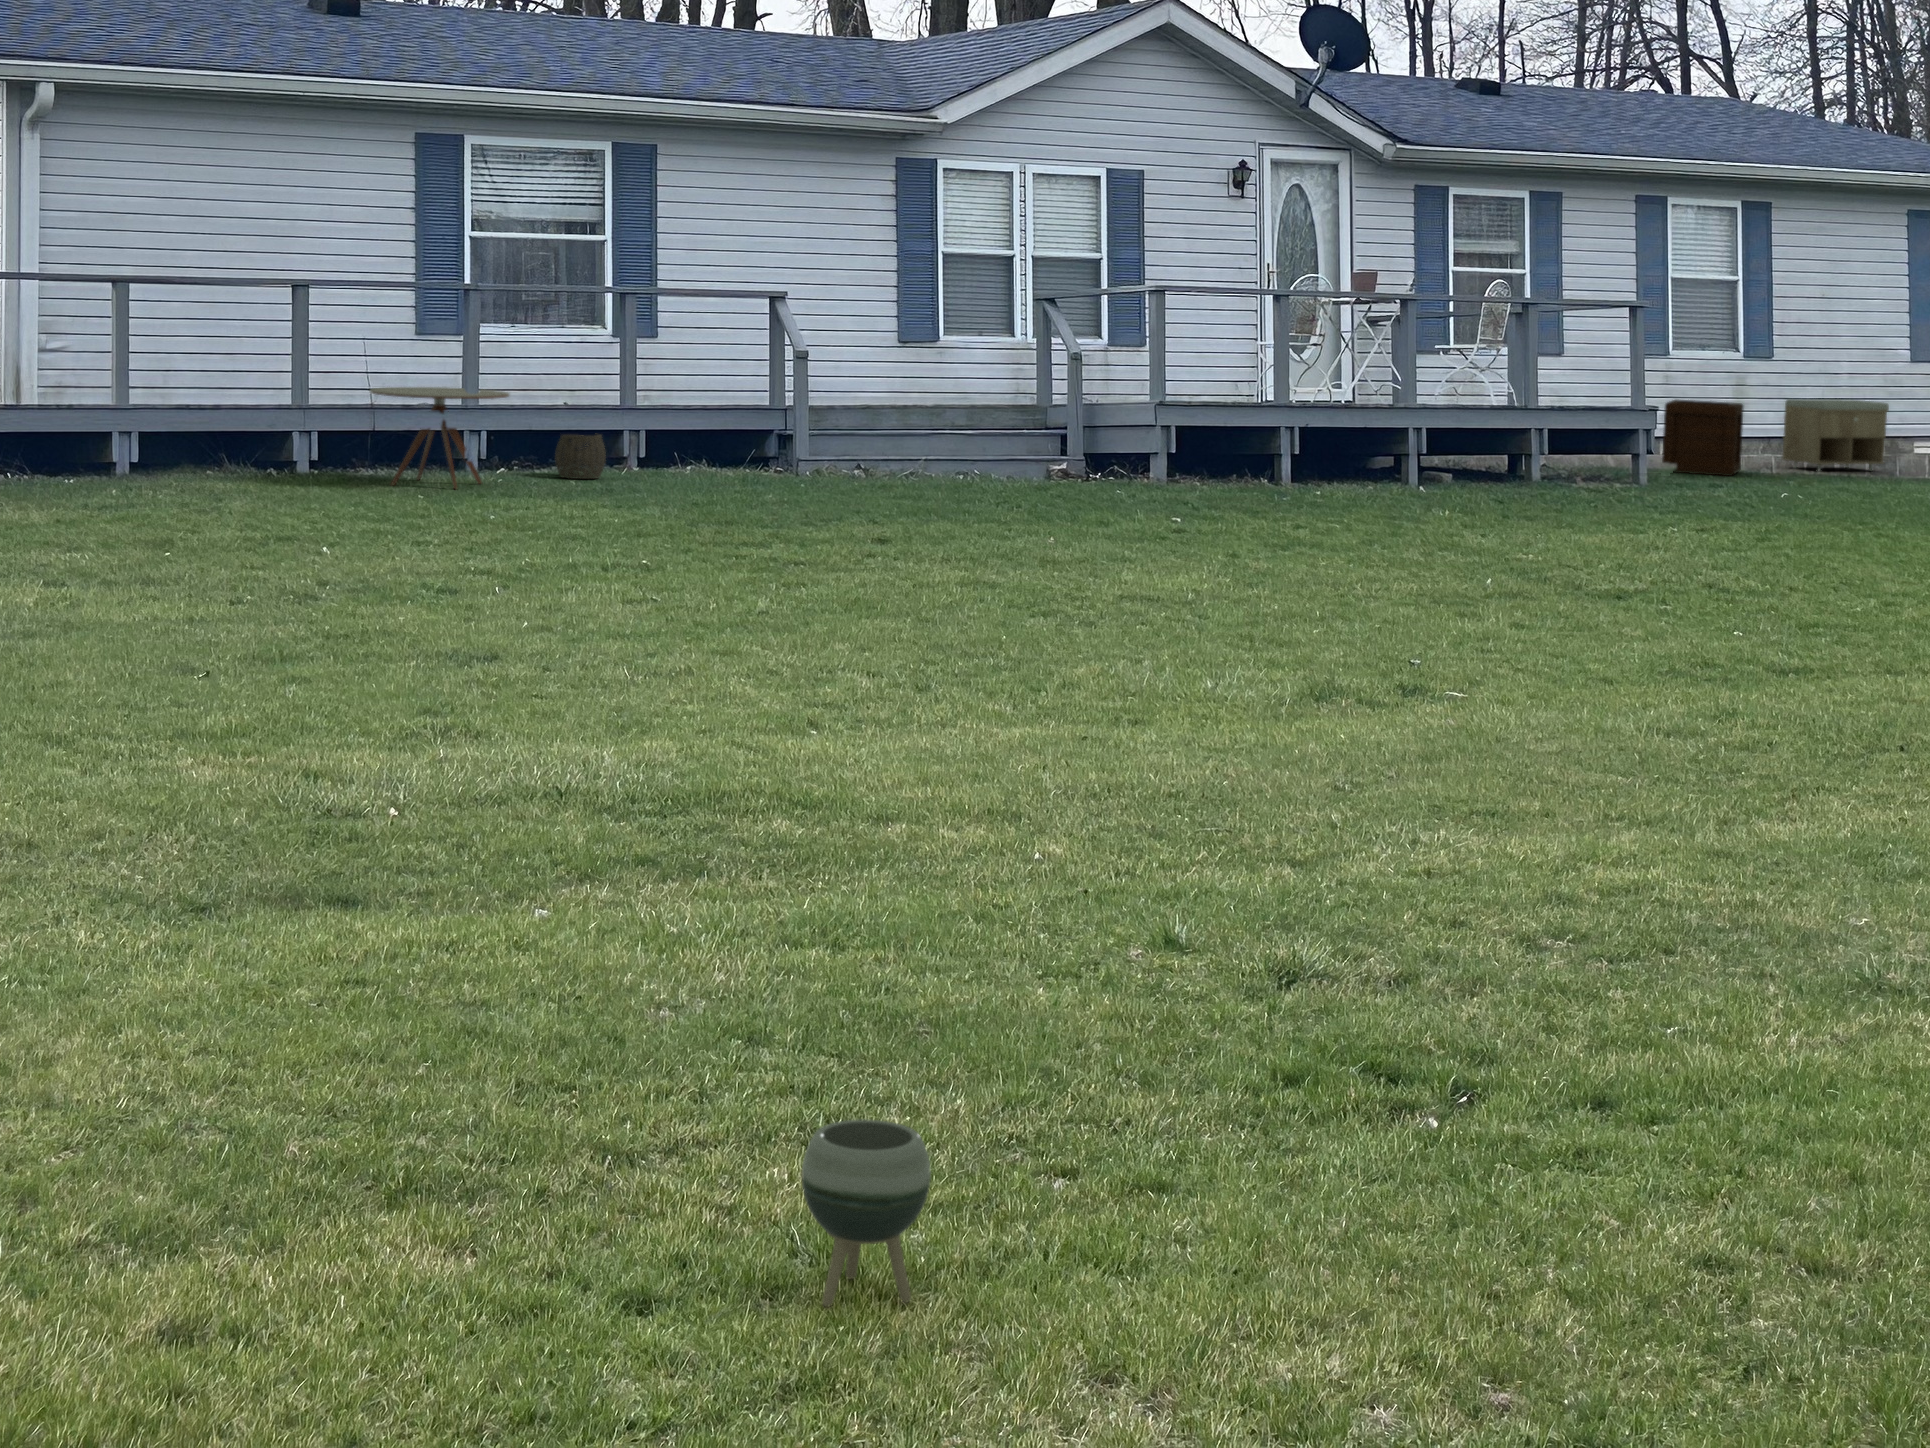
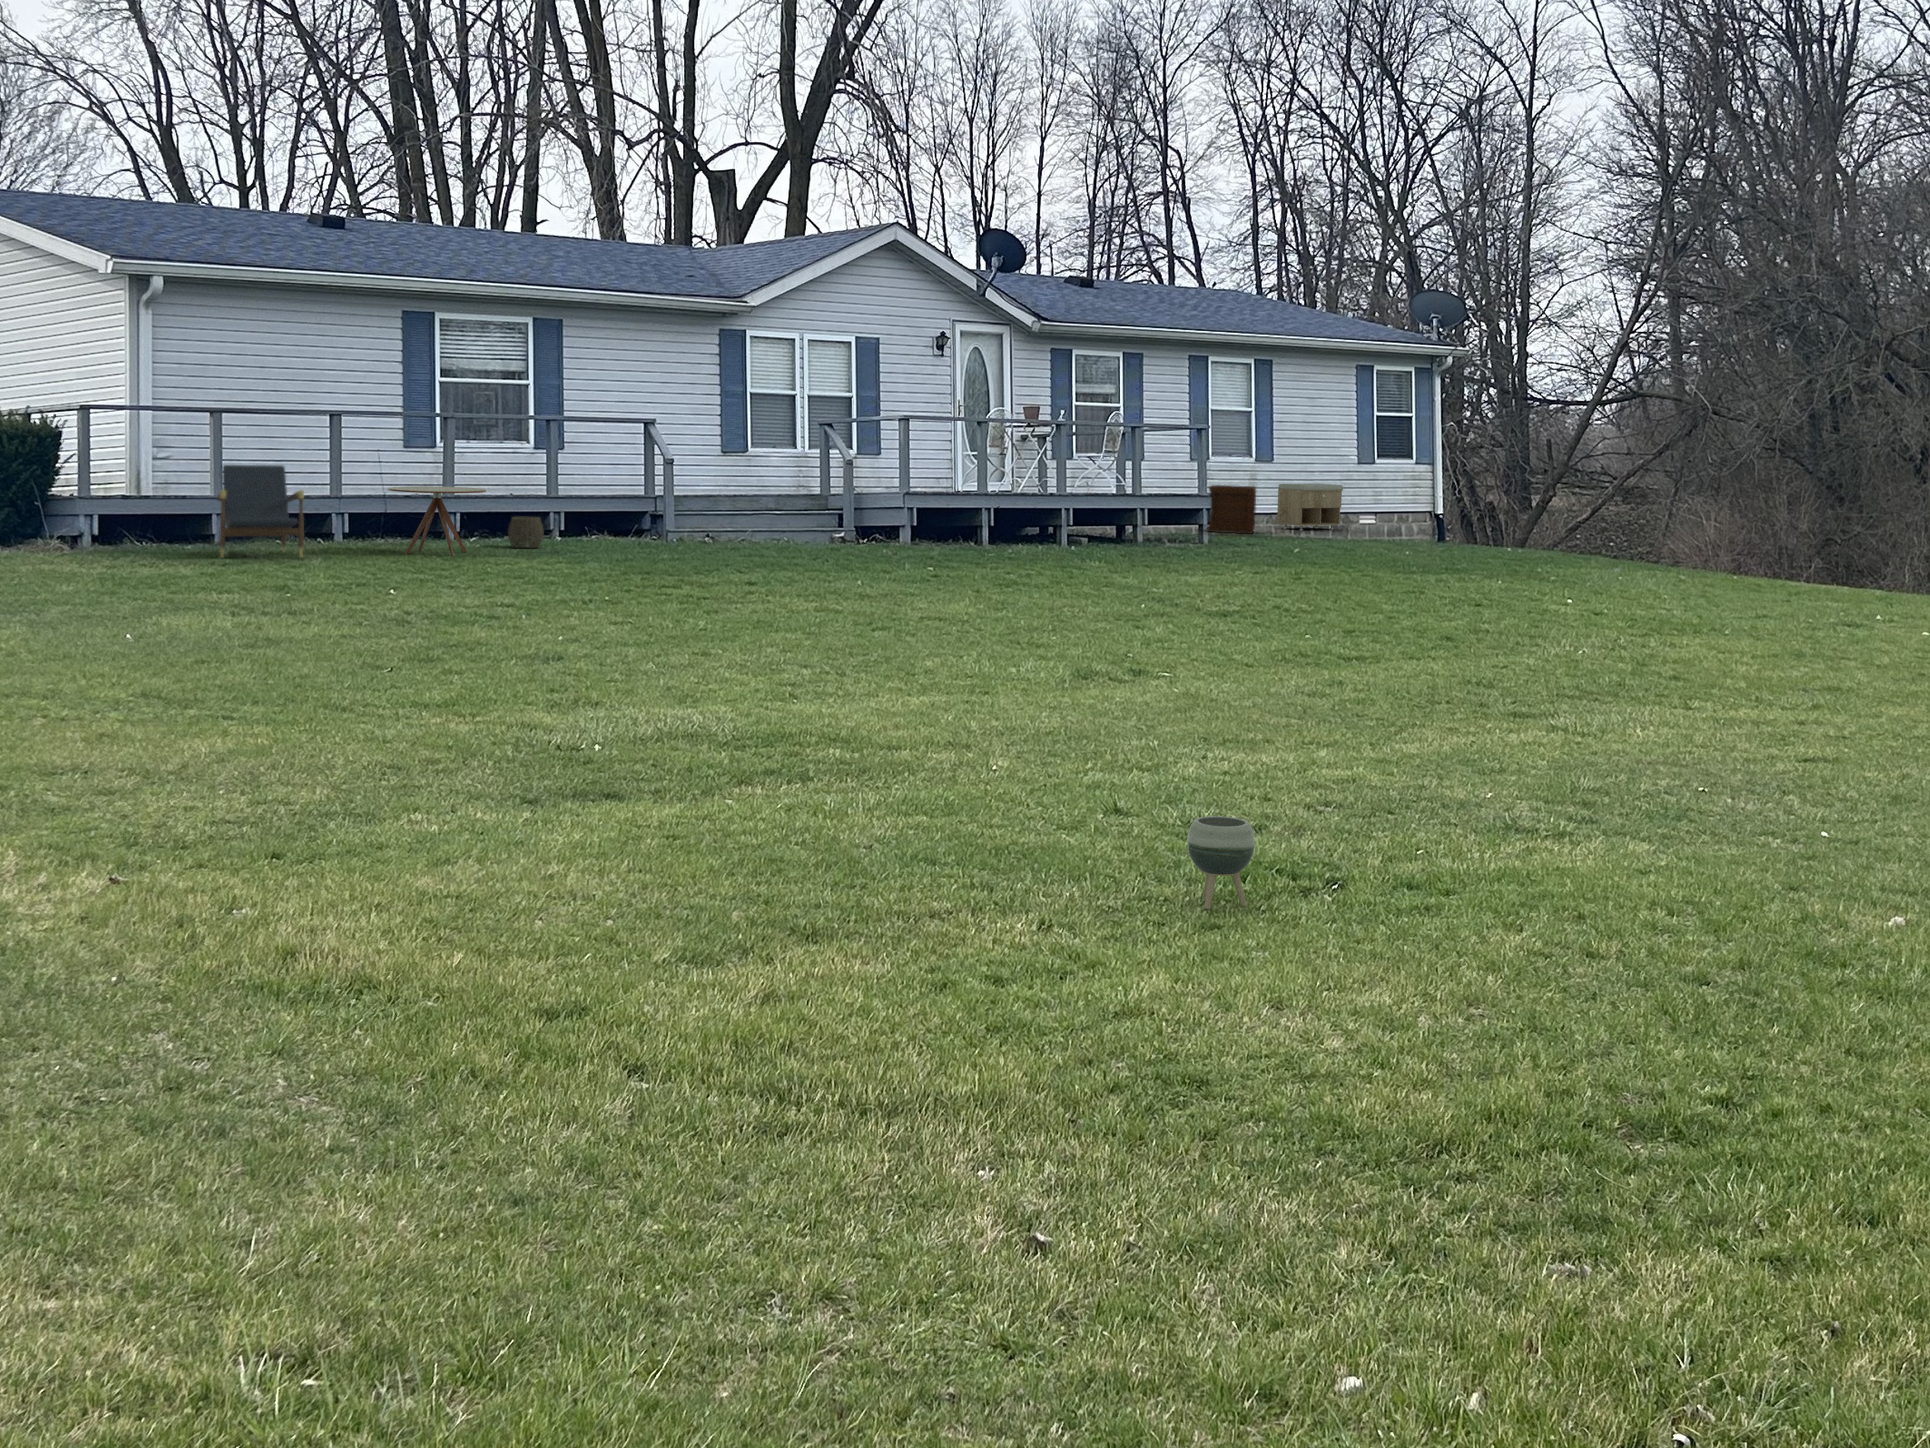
lounge chair: none [117,353,238,488] -> present [217,465,304,558]

